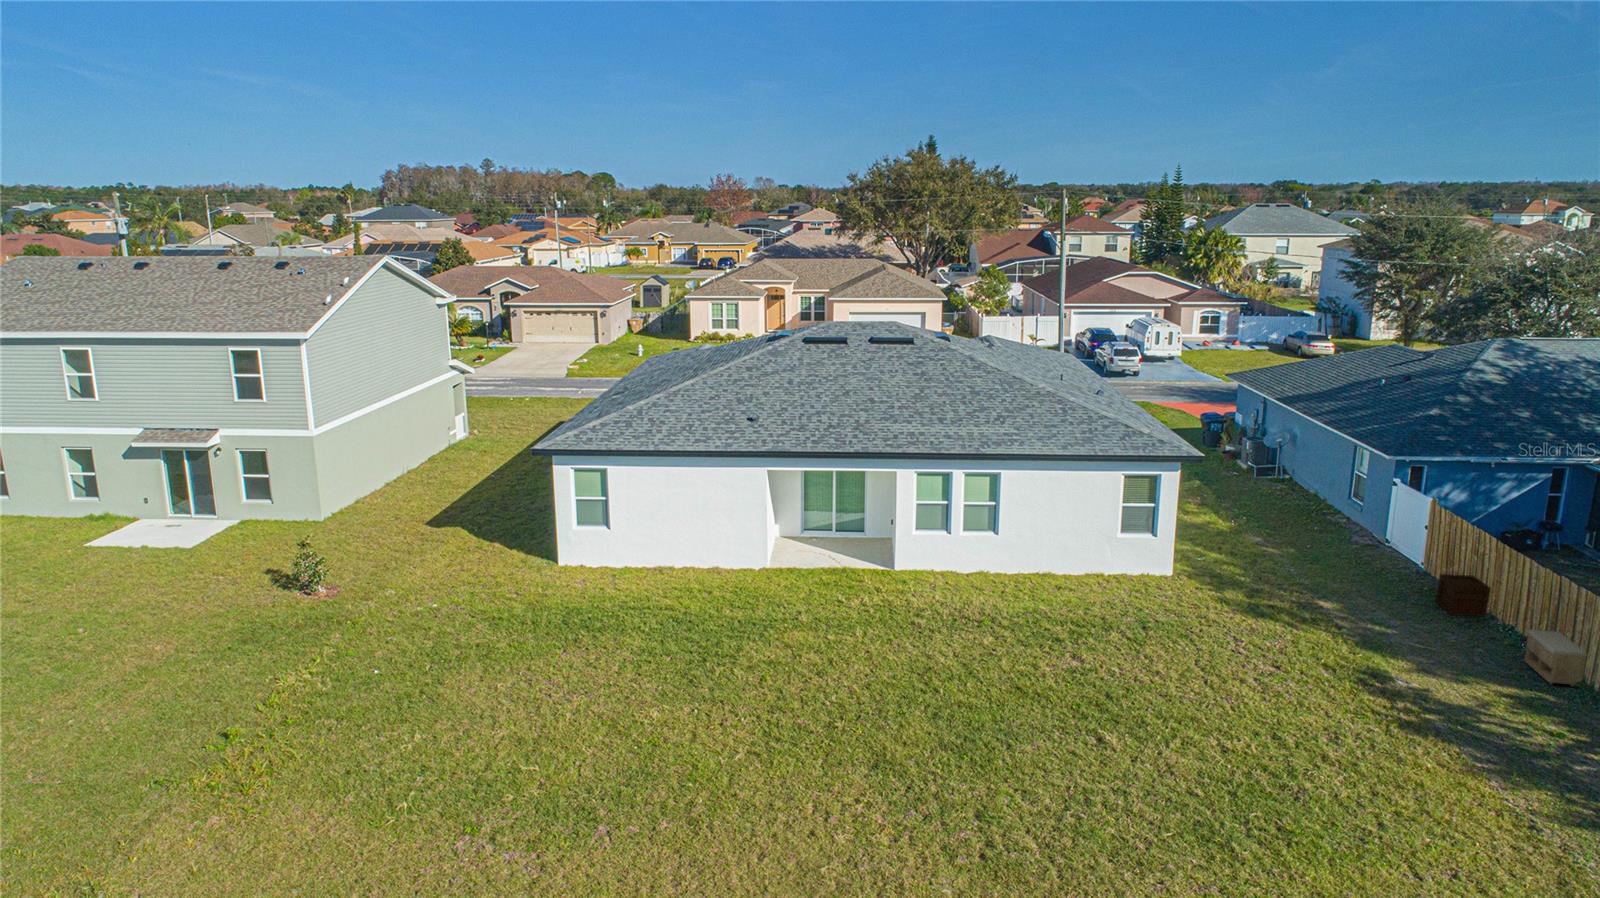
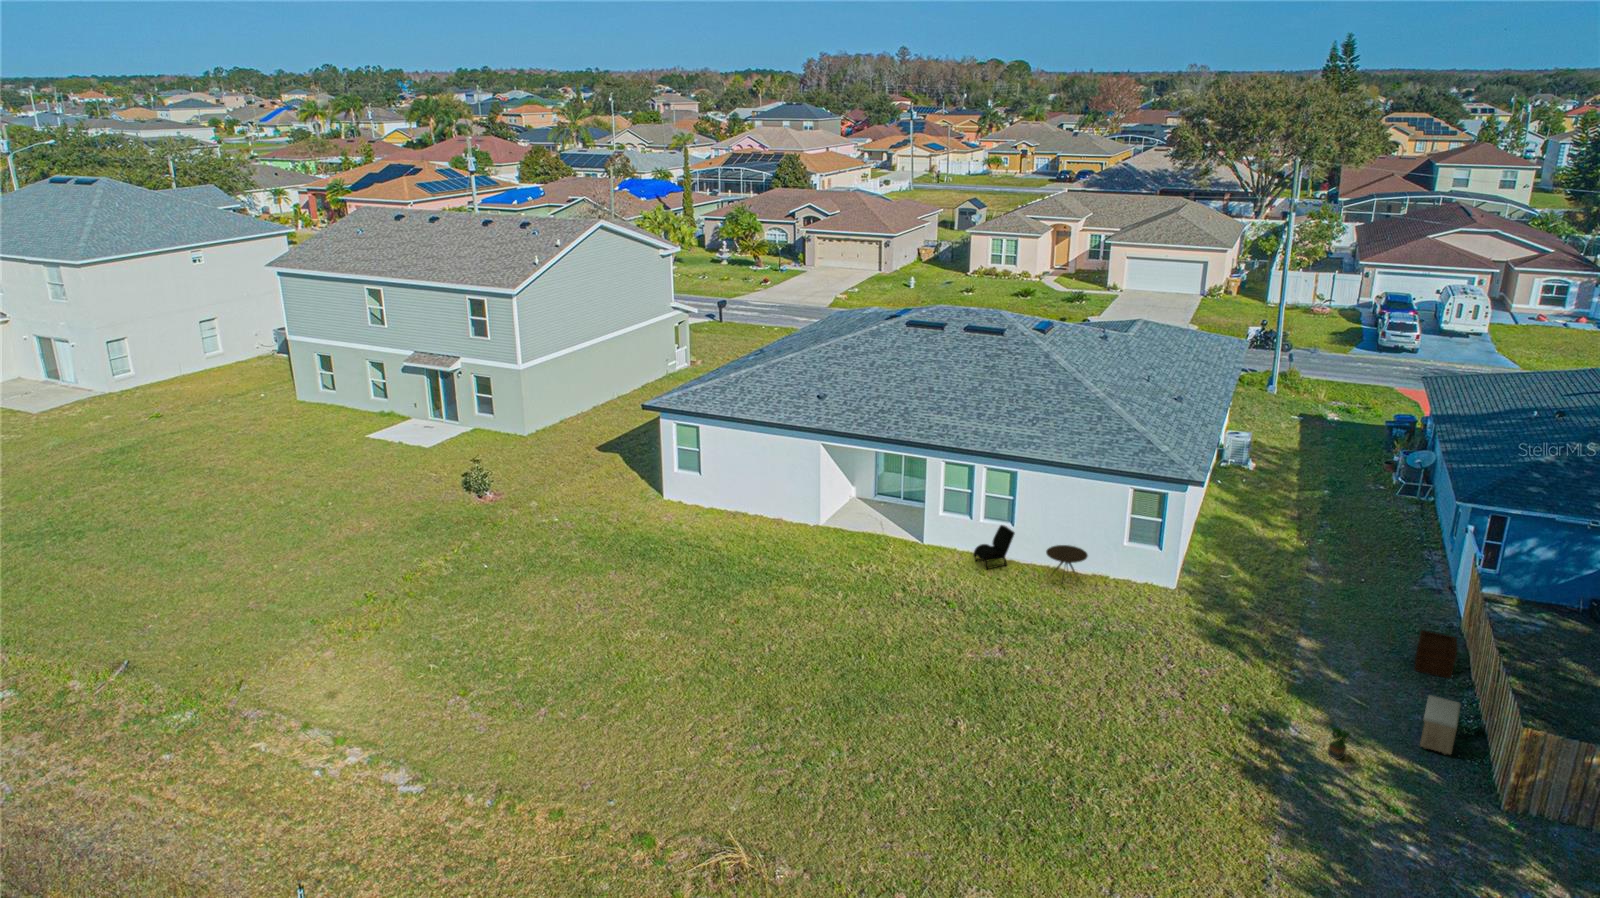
lounge chair: none [962,535,1006,586] -> present [973,525,1015,569]
round table: none [1047,547,1092,588] -> present [1046,545,1088,579]
potted tree: none [1489,676,1515,712] -> present [1328,728,1351,760]

